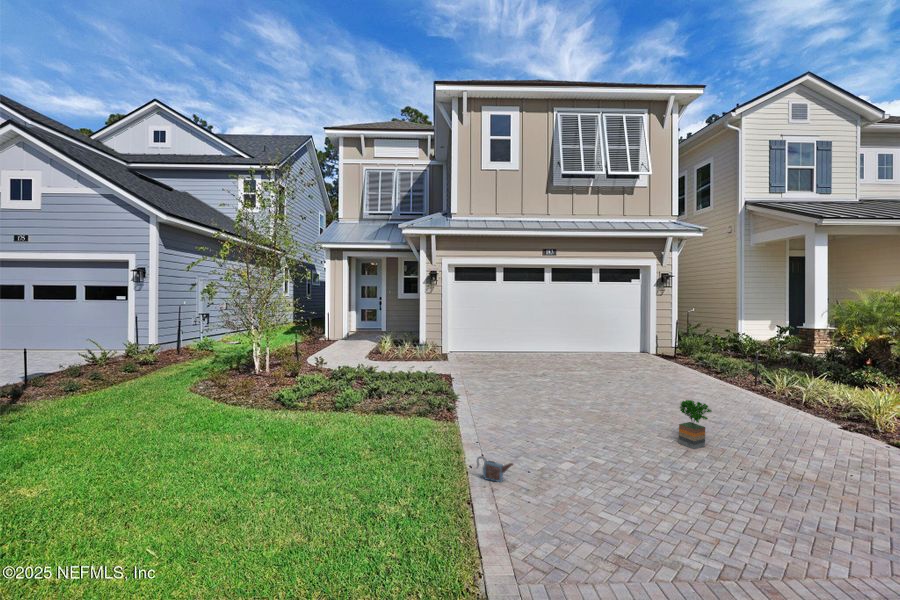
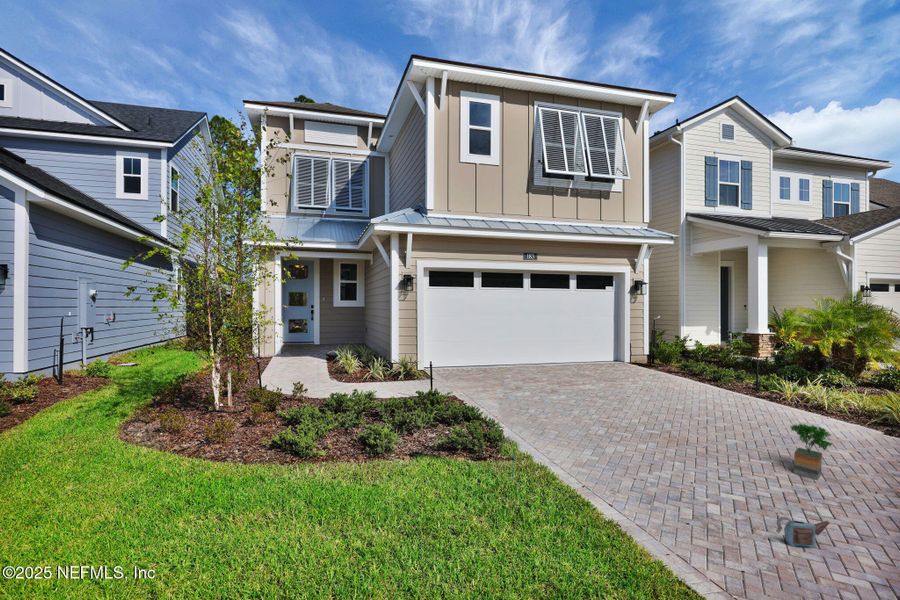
watering can: present [477,456,513,482] -> present [776,517,830,547]

